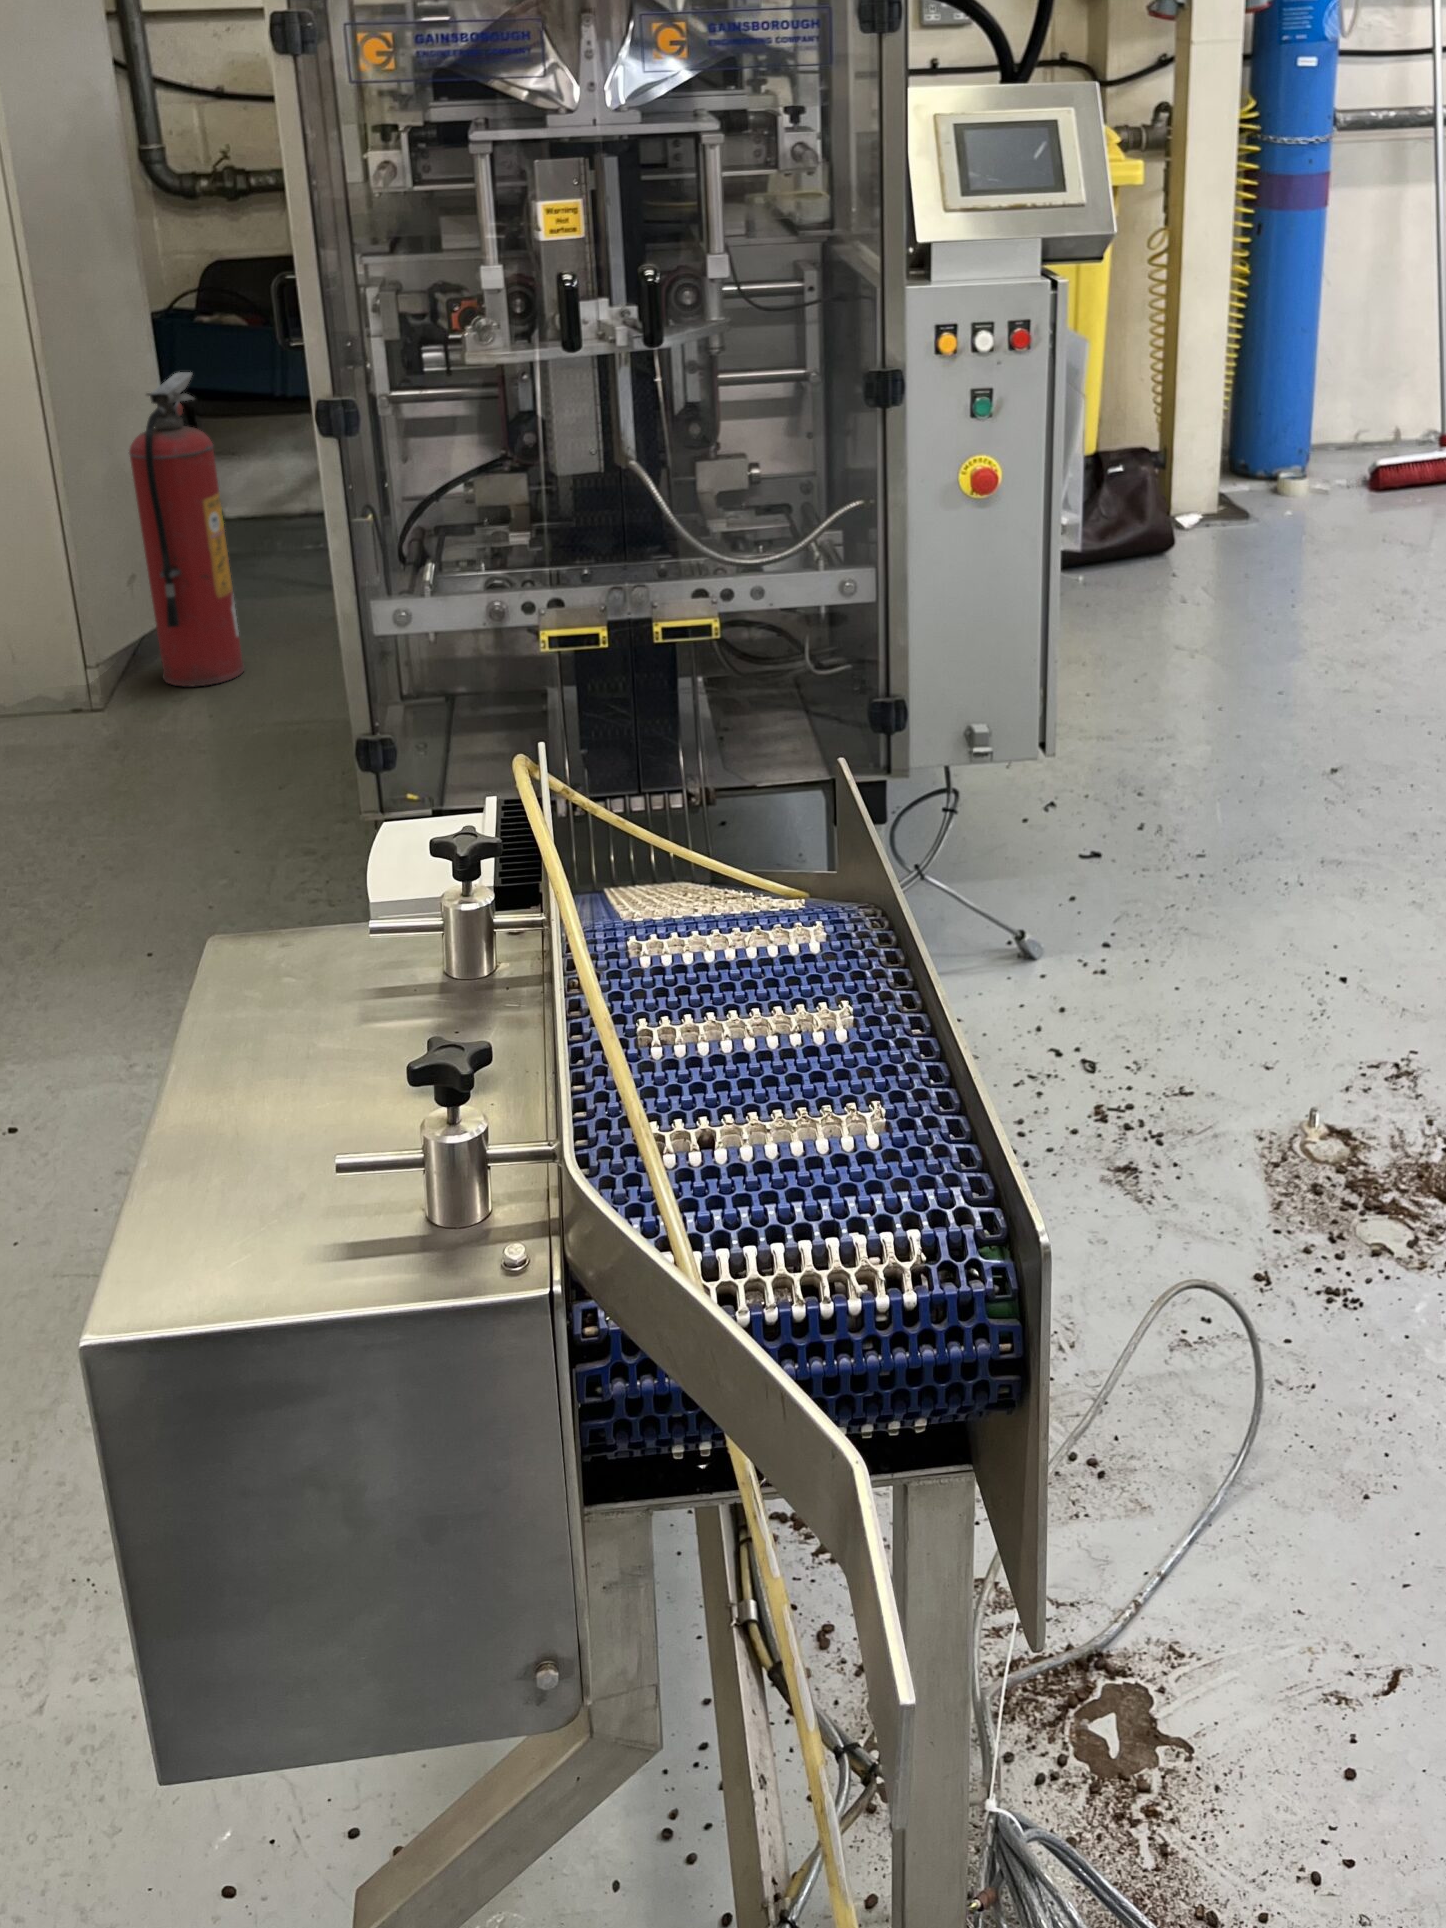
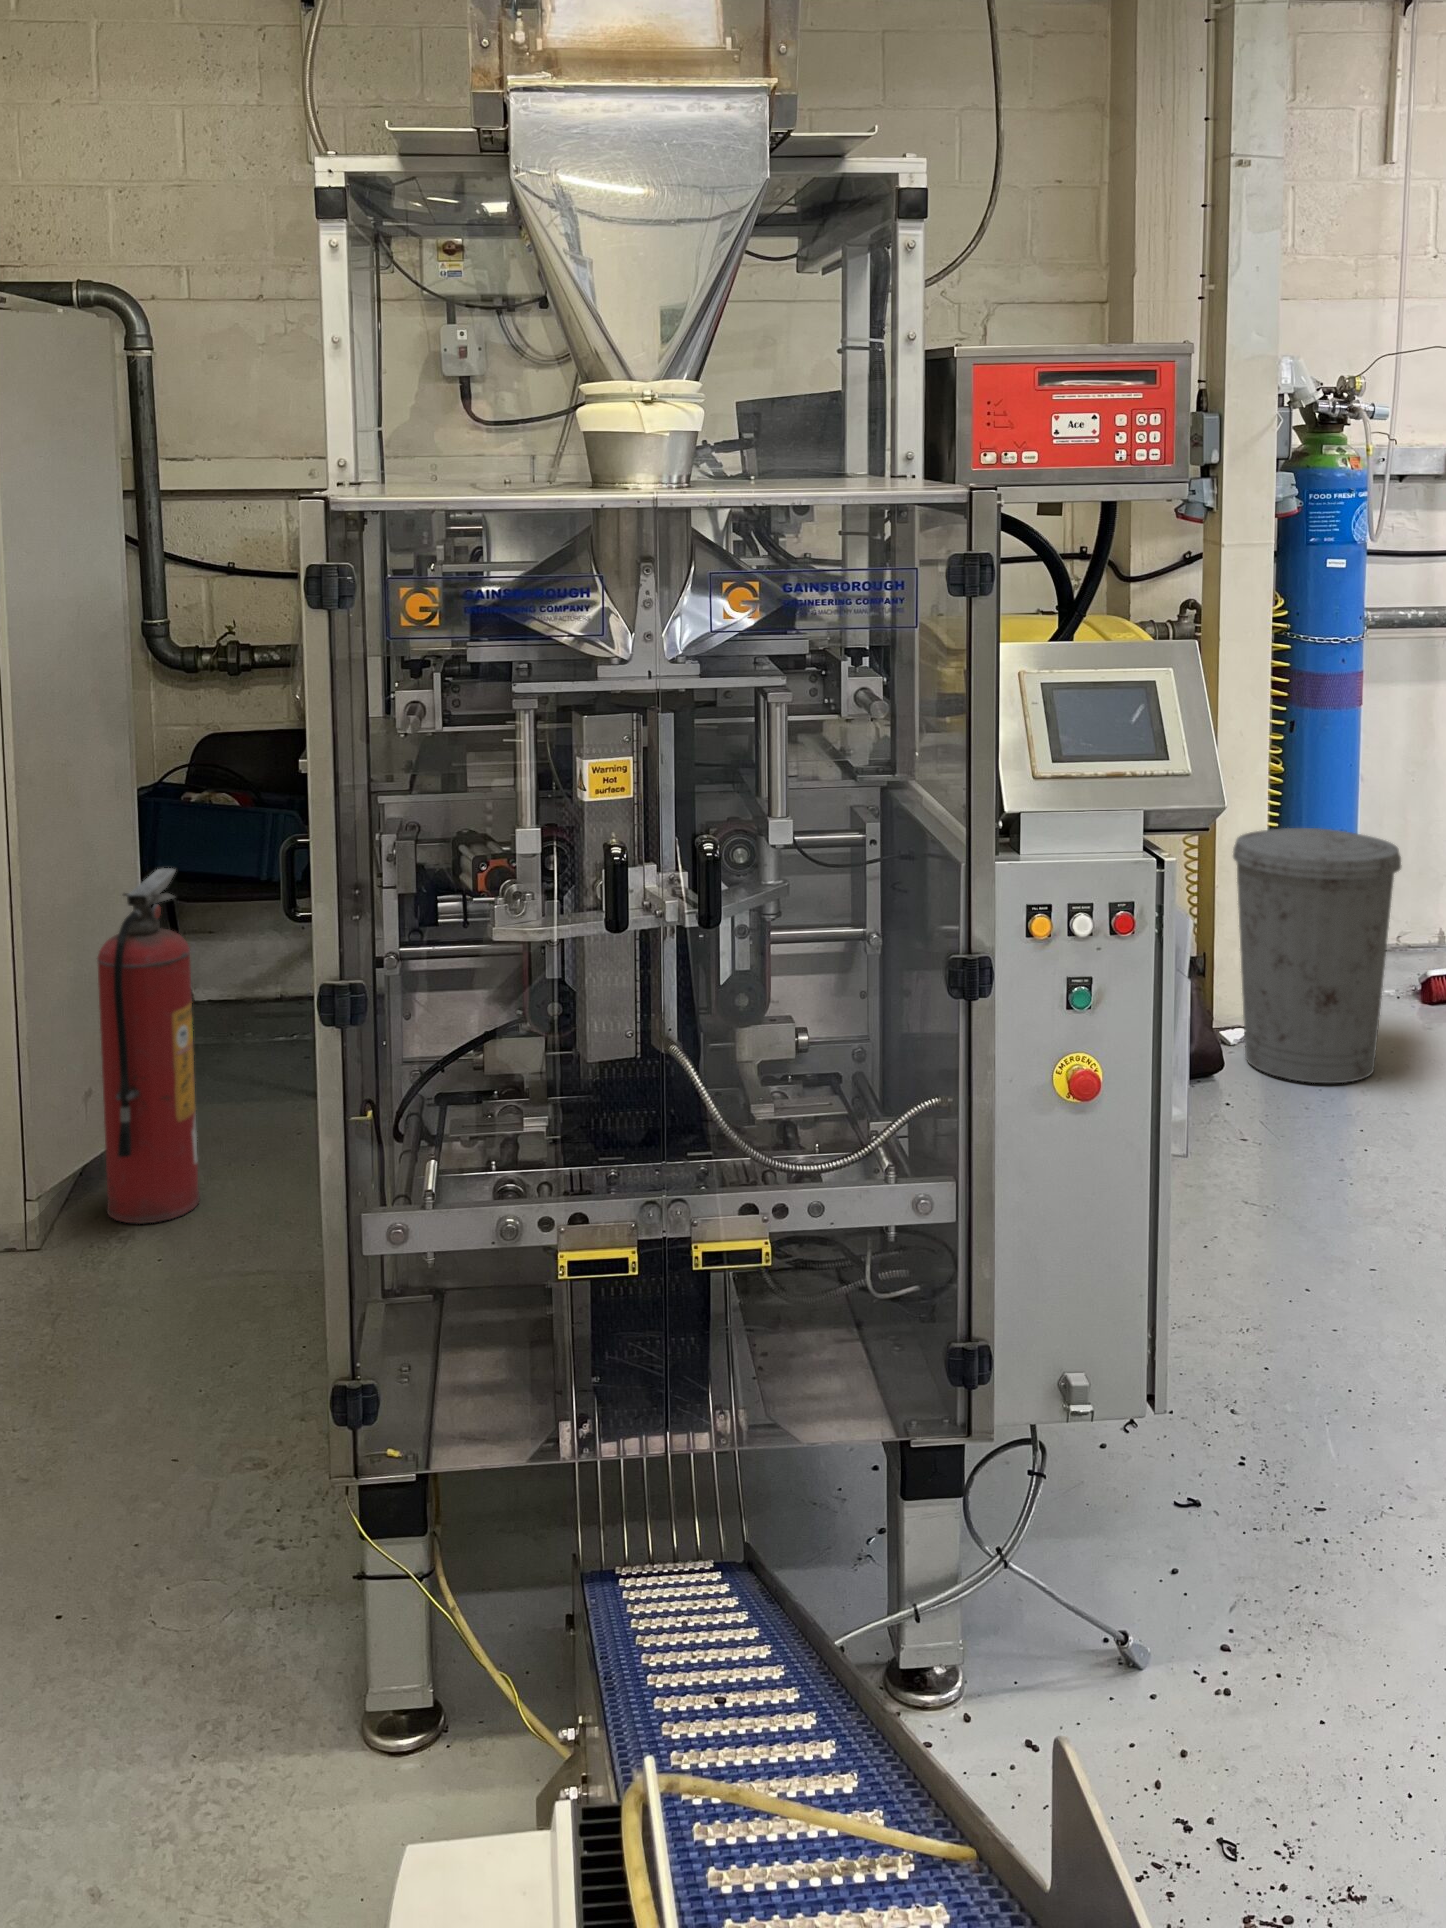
trash can: none [1187,321,1343,555] -> present [1233,828,1401,1083]

